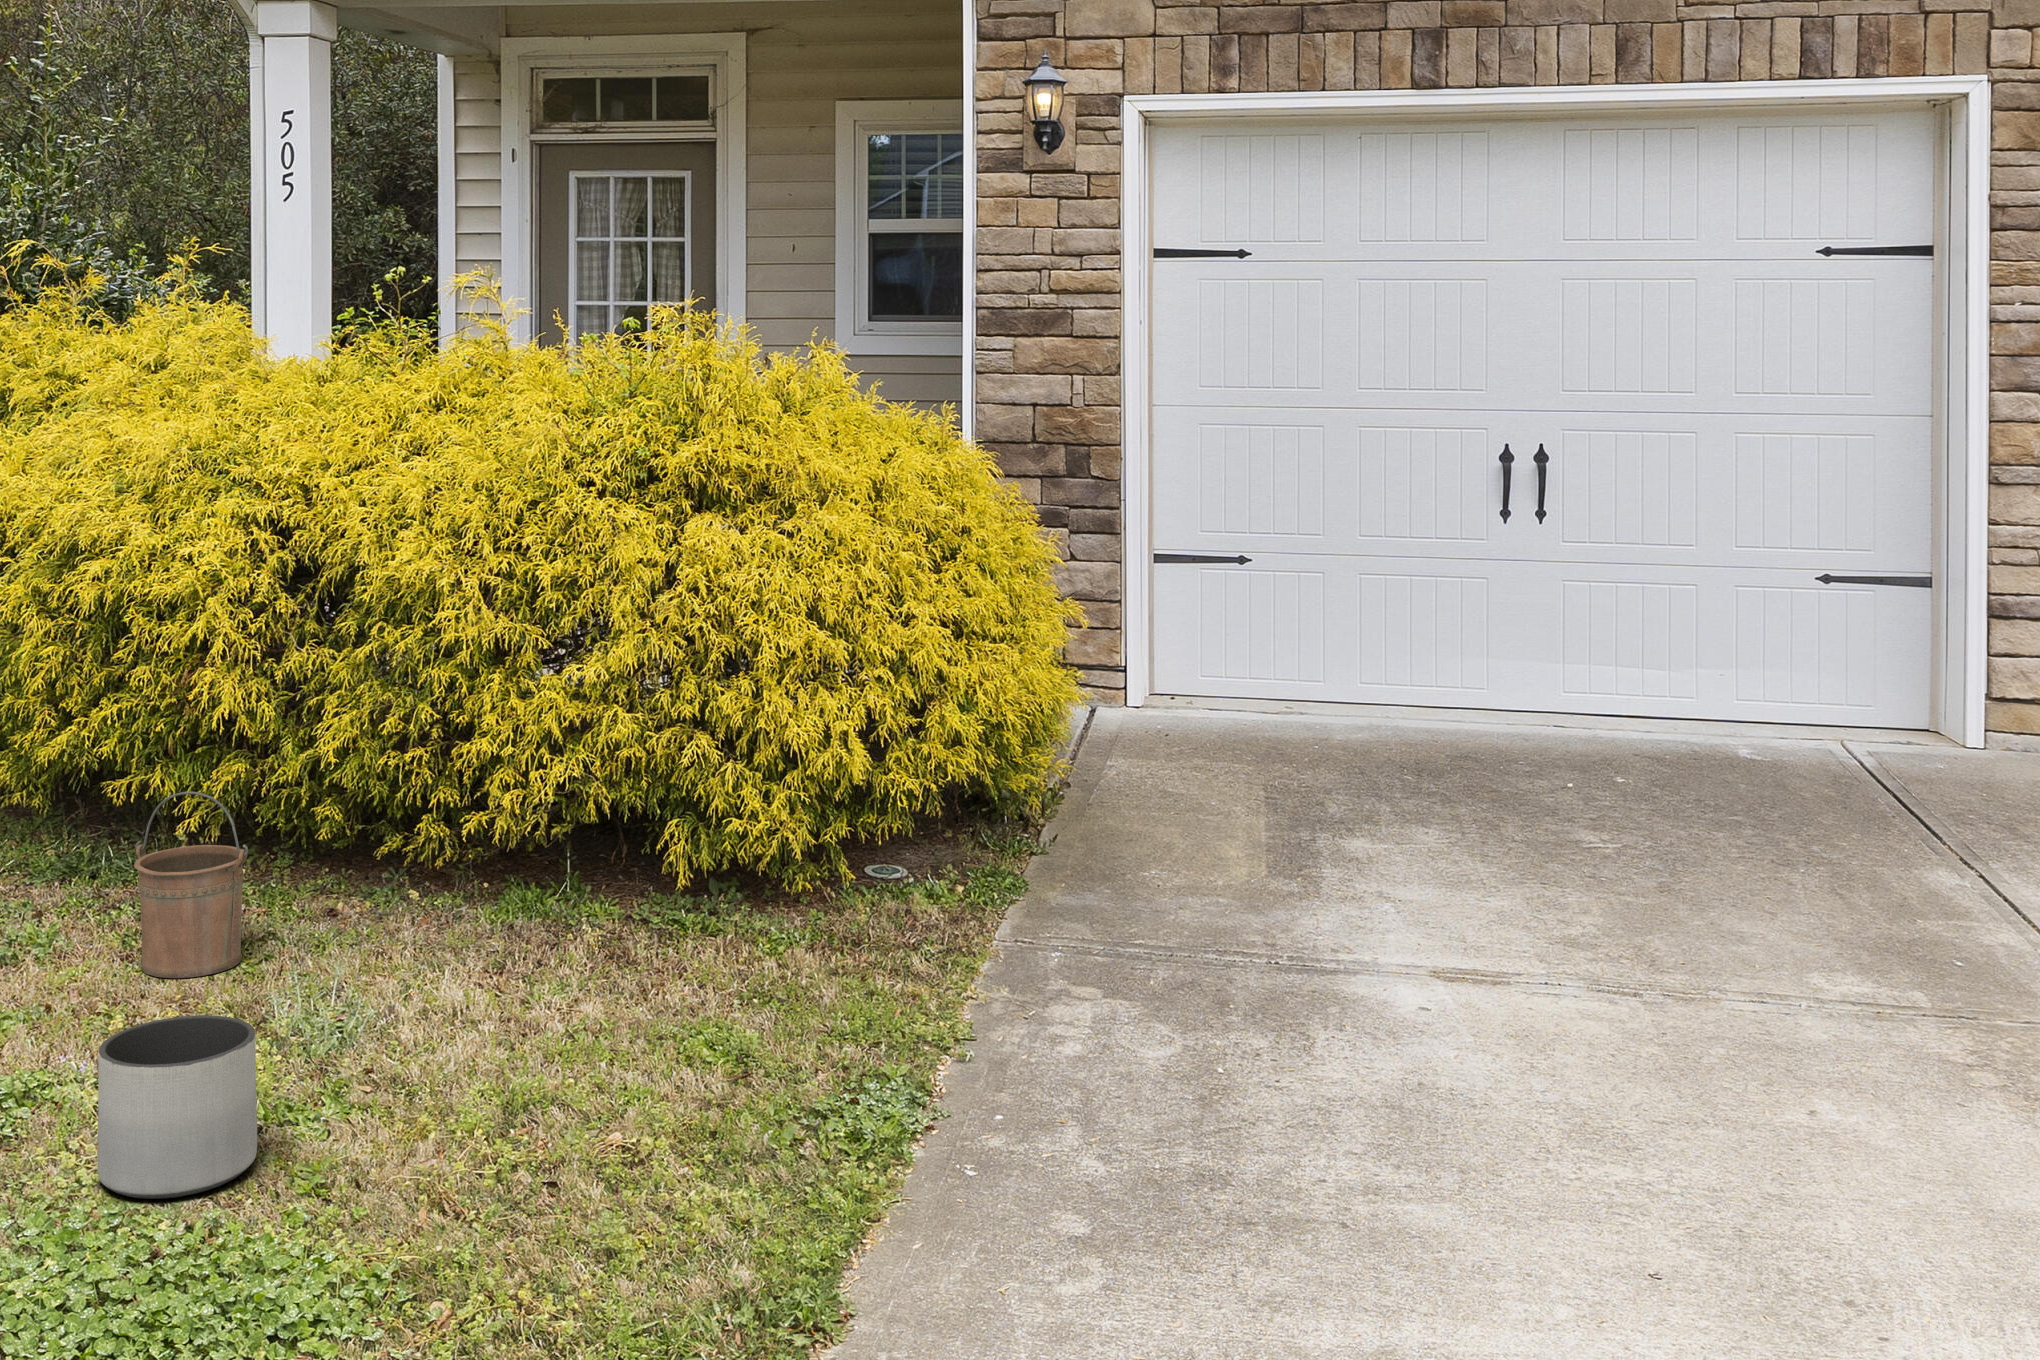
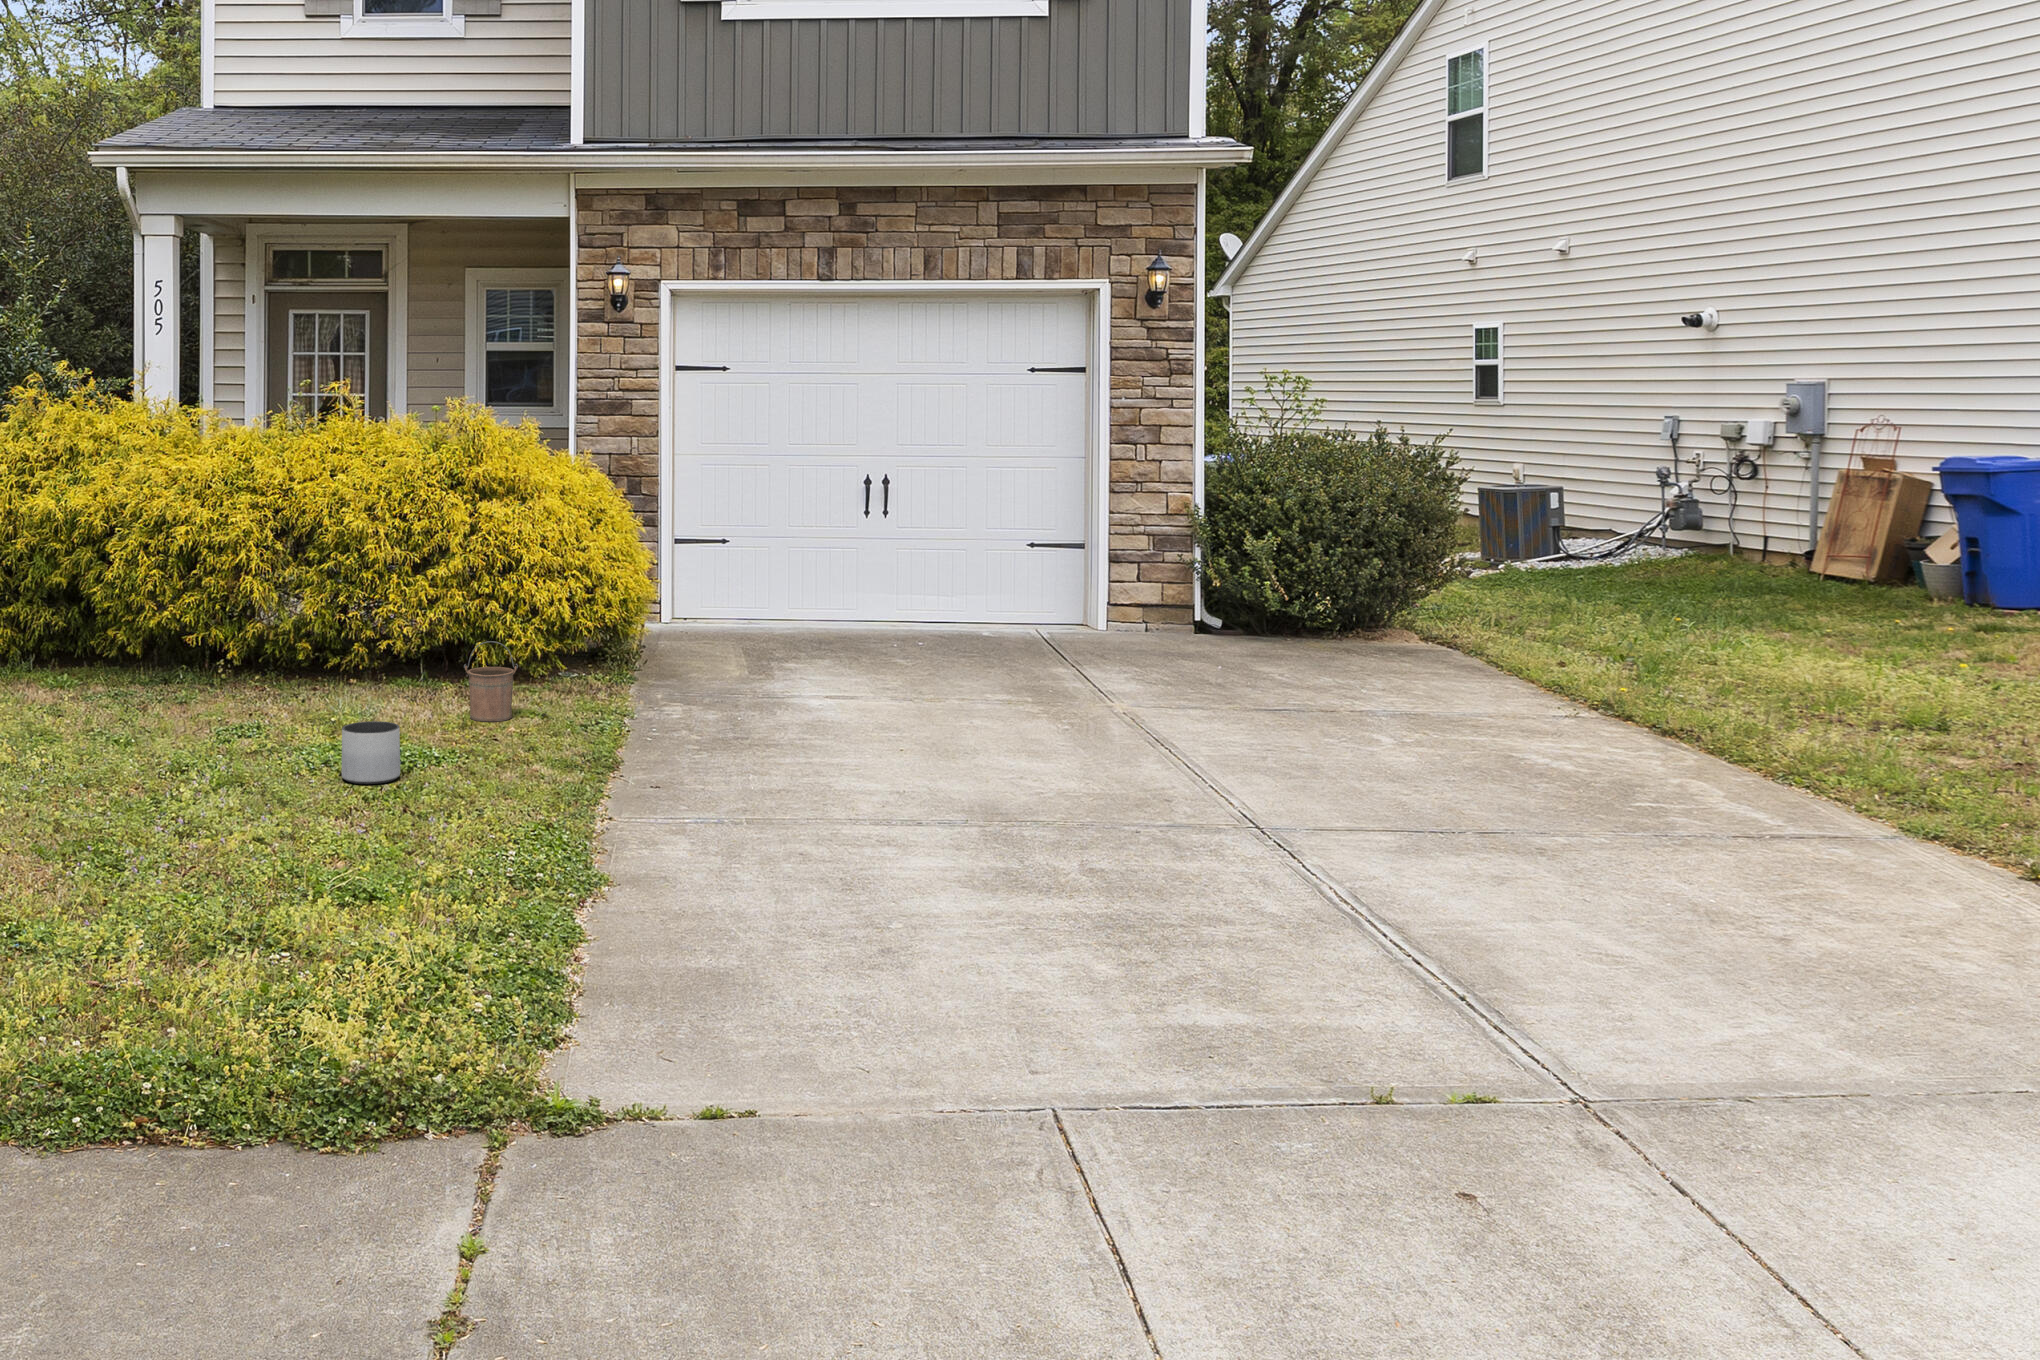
bucket: present [134,792,248,978] -> present [464,641,518,722]

